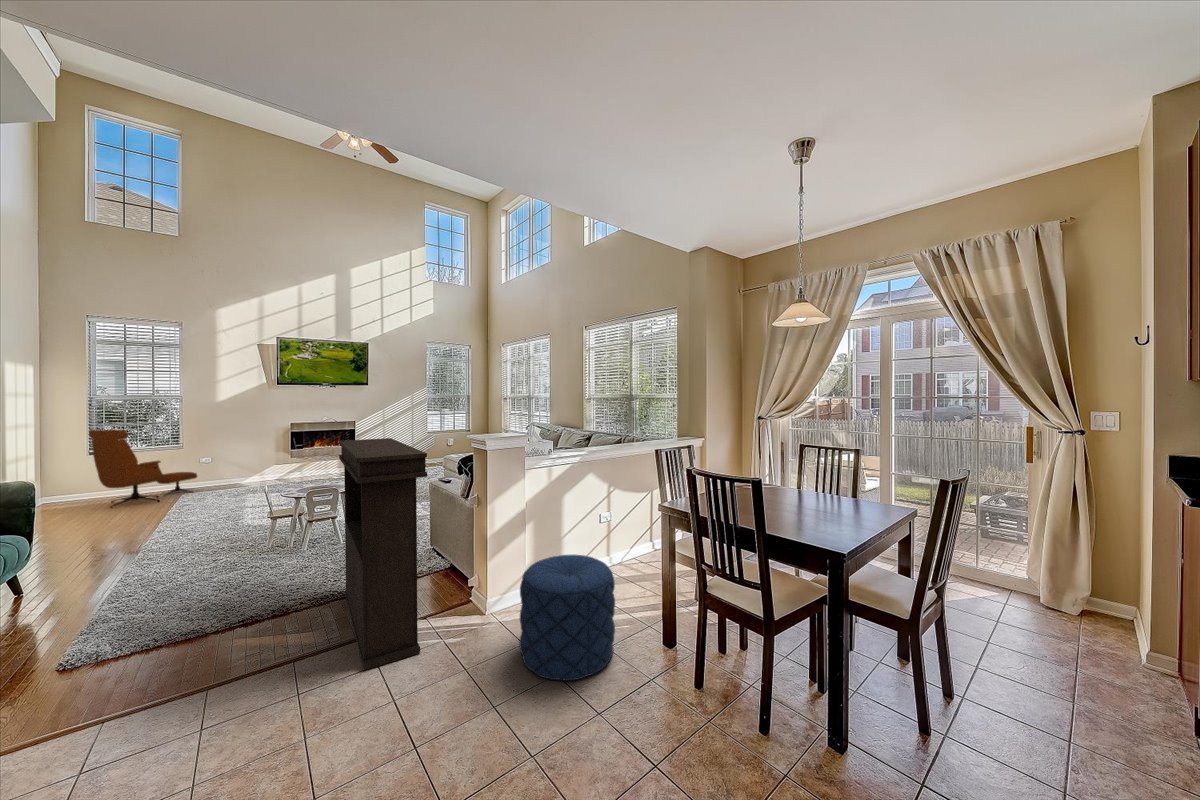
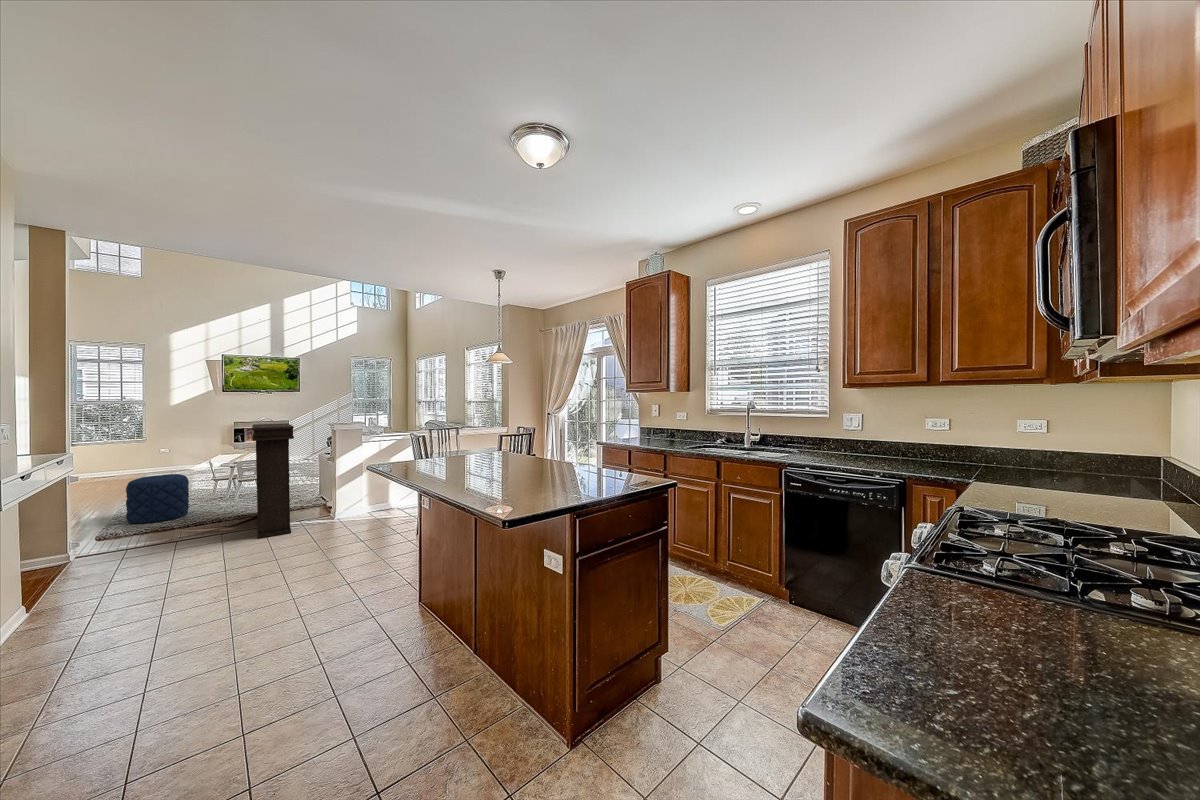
lounge chair: present [89,430,197,508] -> none [74,426,158,484]
pouf: present [519,555,615,681] -> present [126,474,189,523]

